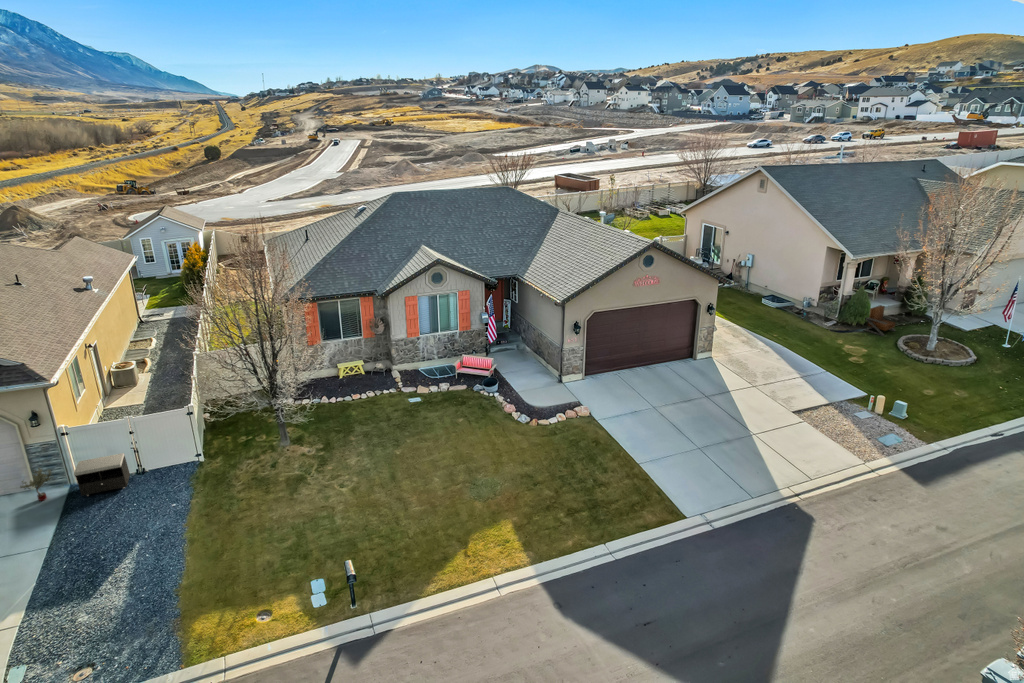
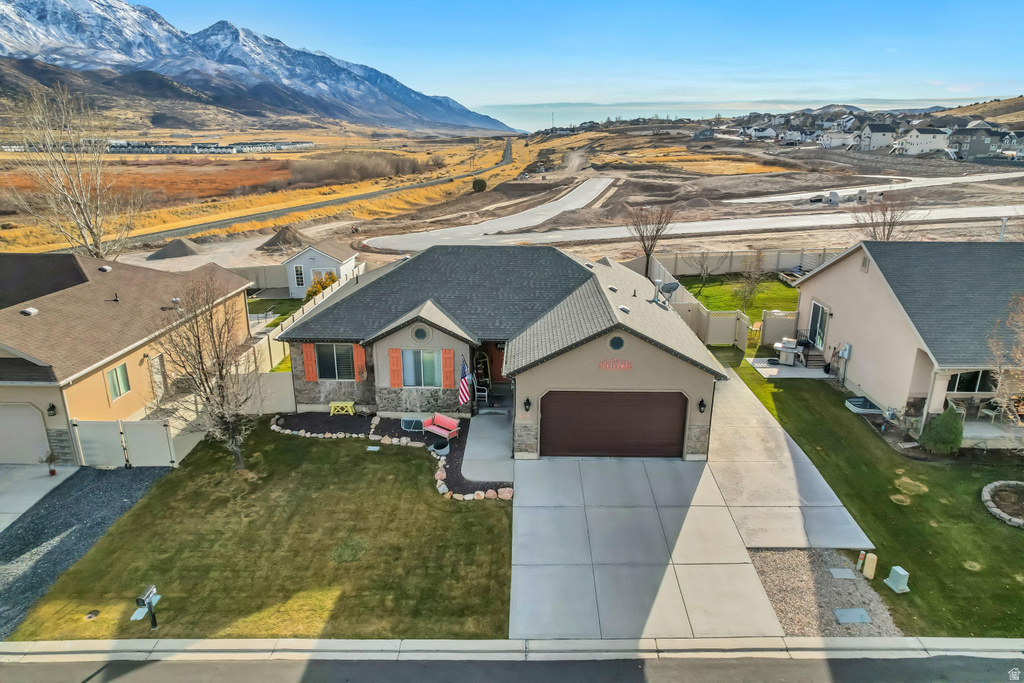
lounge chair: present [865,305,898,336] -> none [951,435,1007,476]
storage bench: present [74,453,130,496] -> none [68,450,116,479]

